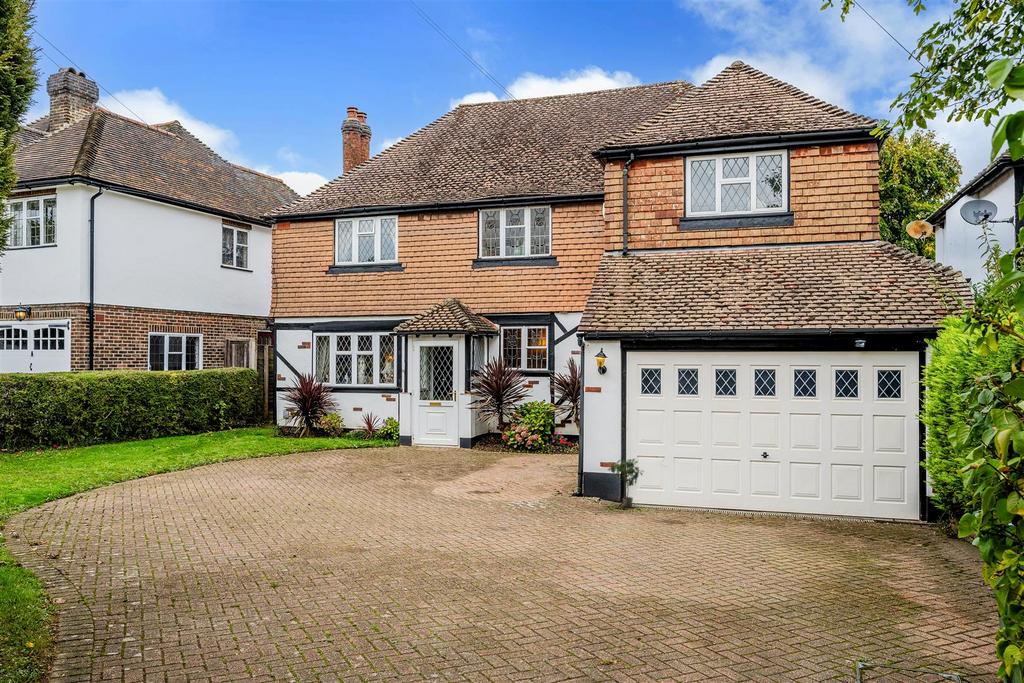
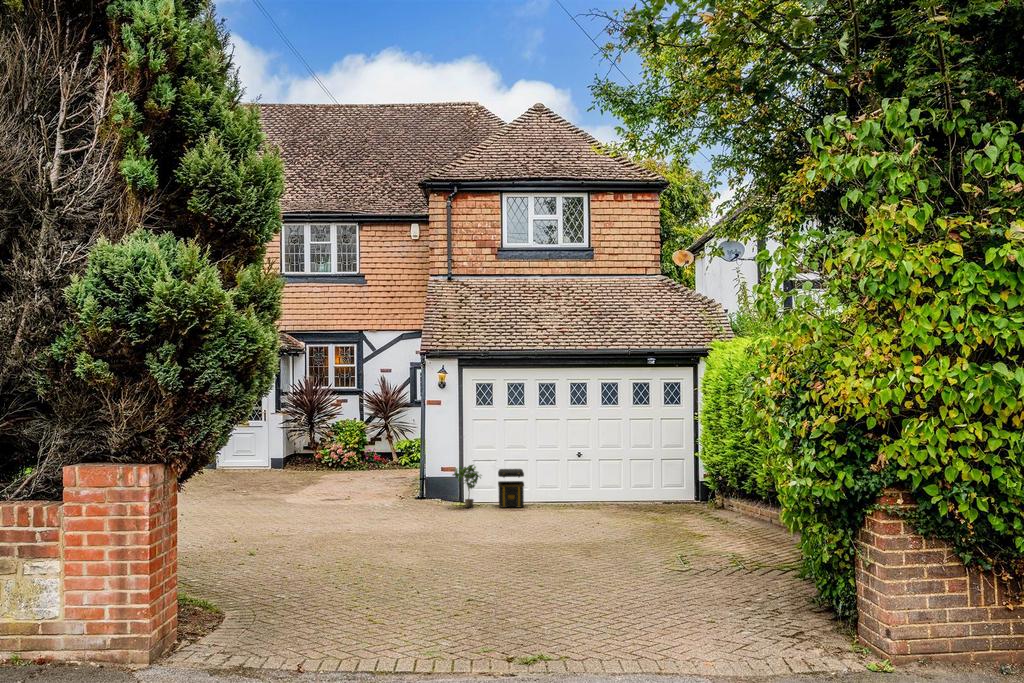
toolbox: none [661,466,693,512] -> present [498,469,524,508]

